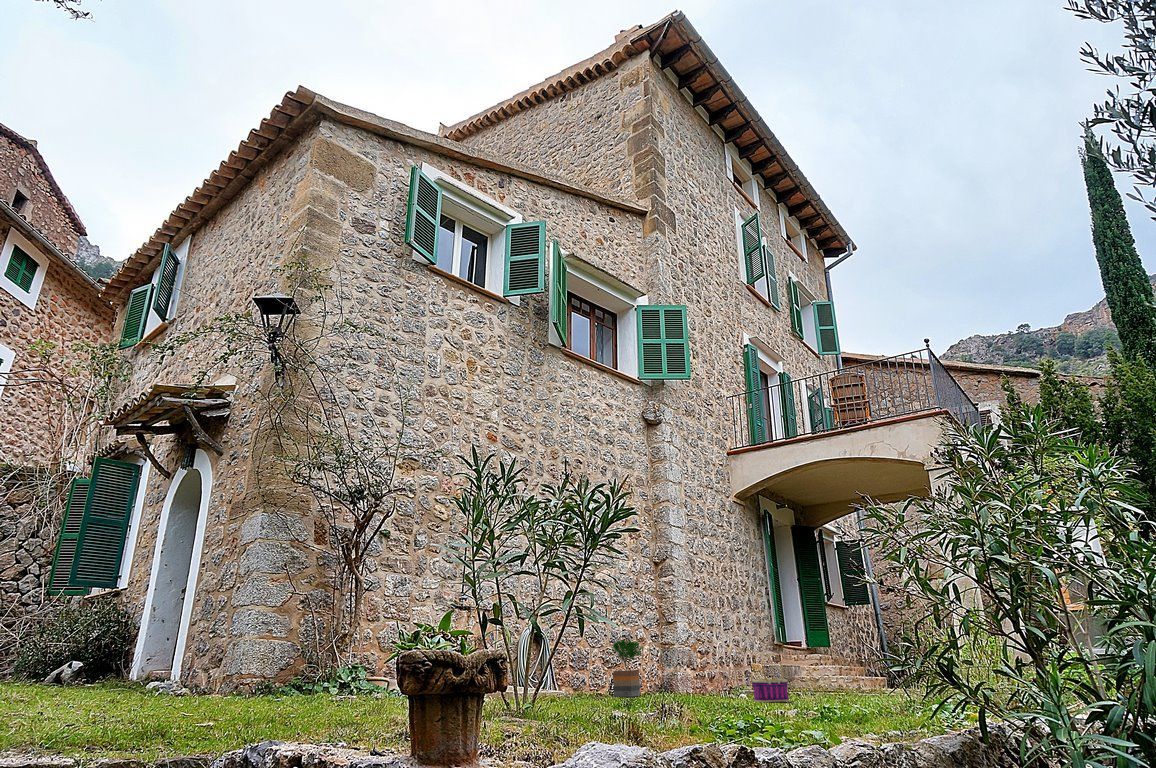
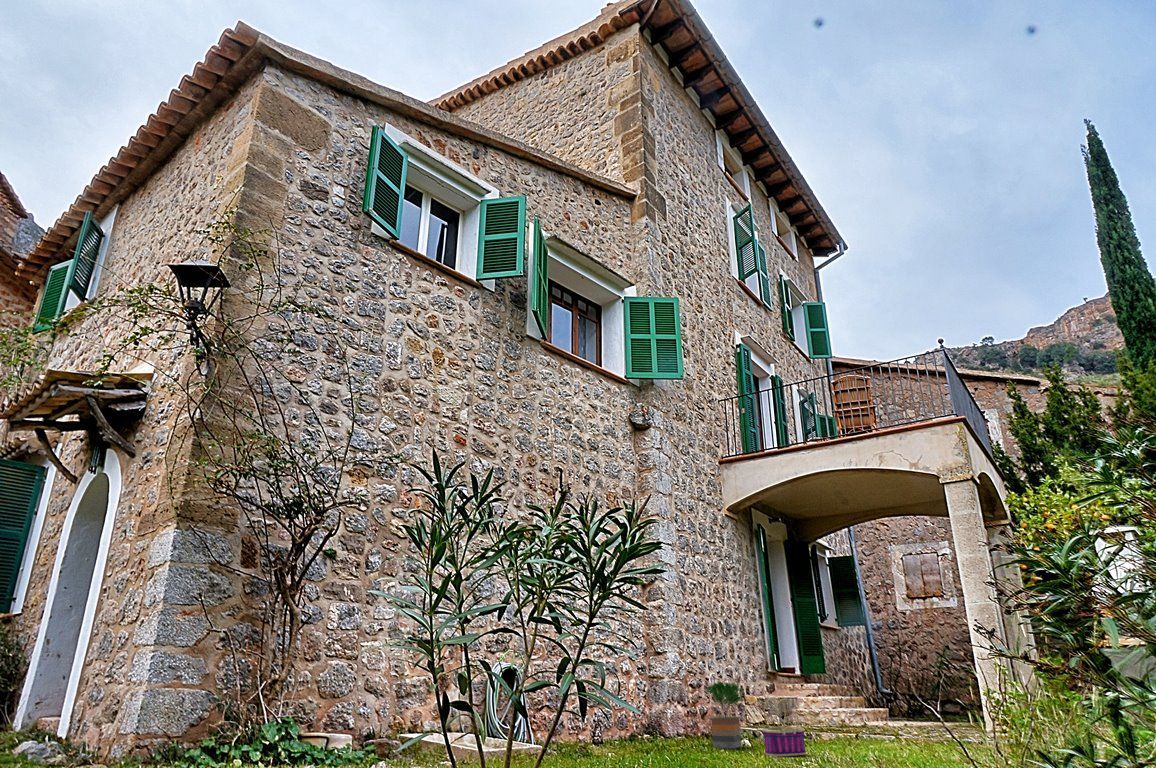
potted tree: present [612,640,643,697] -> present [707,682,743,749]

